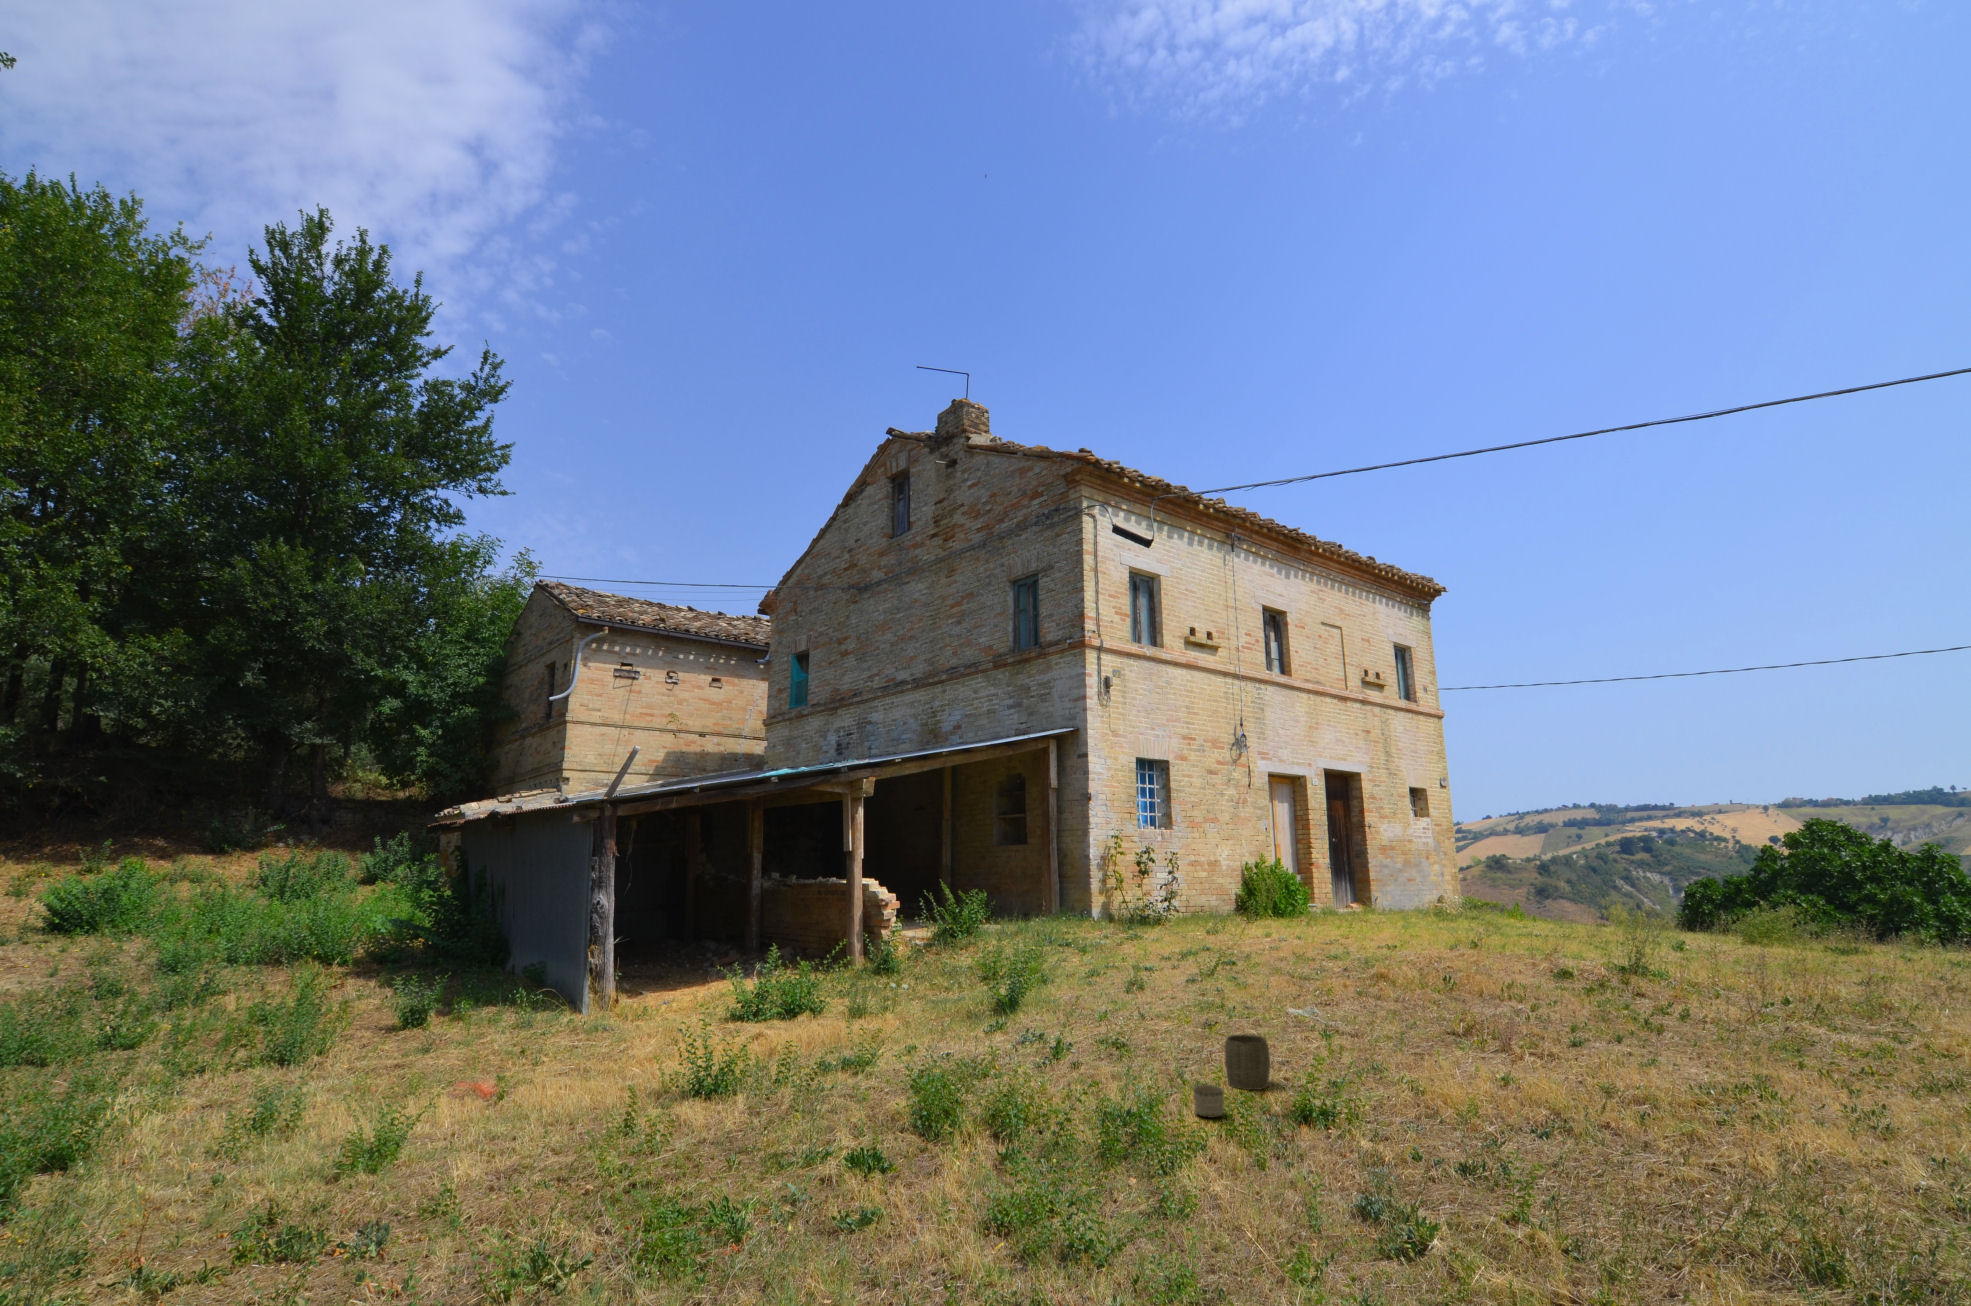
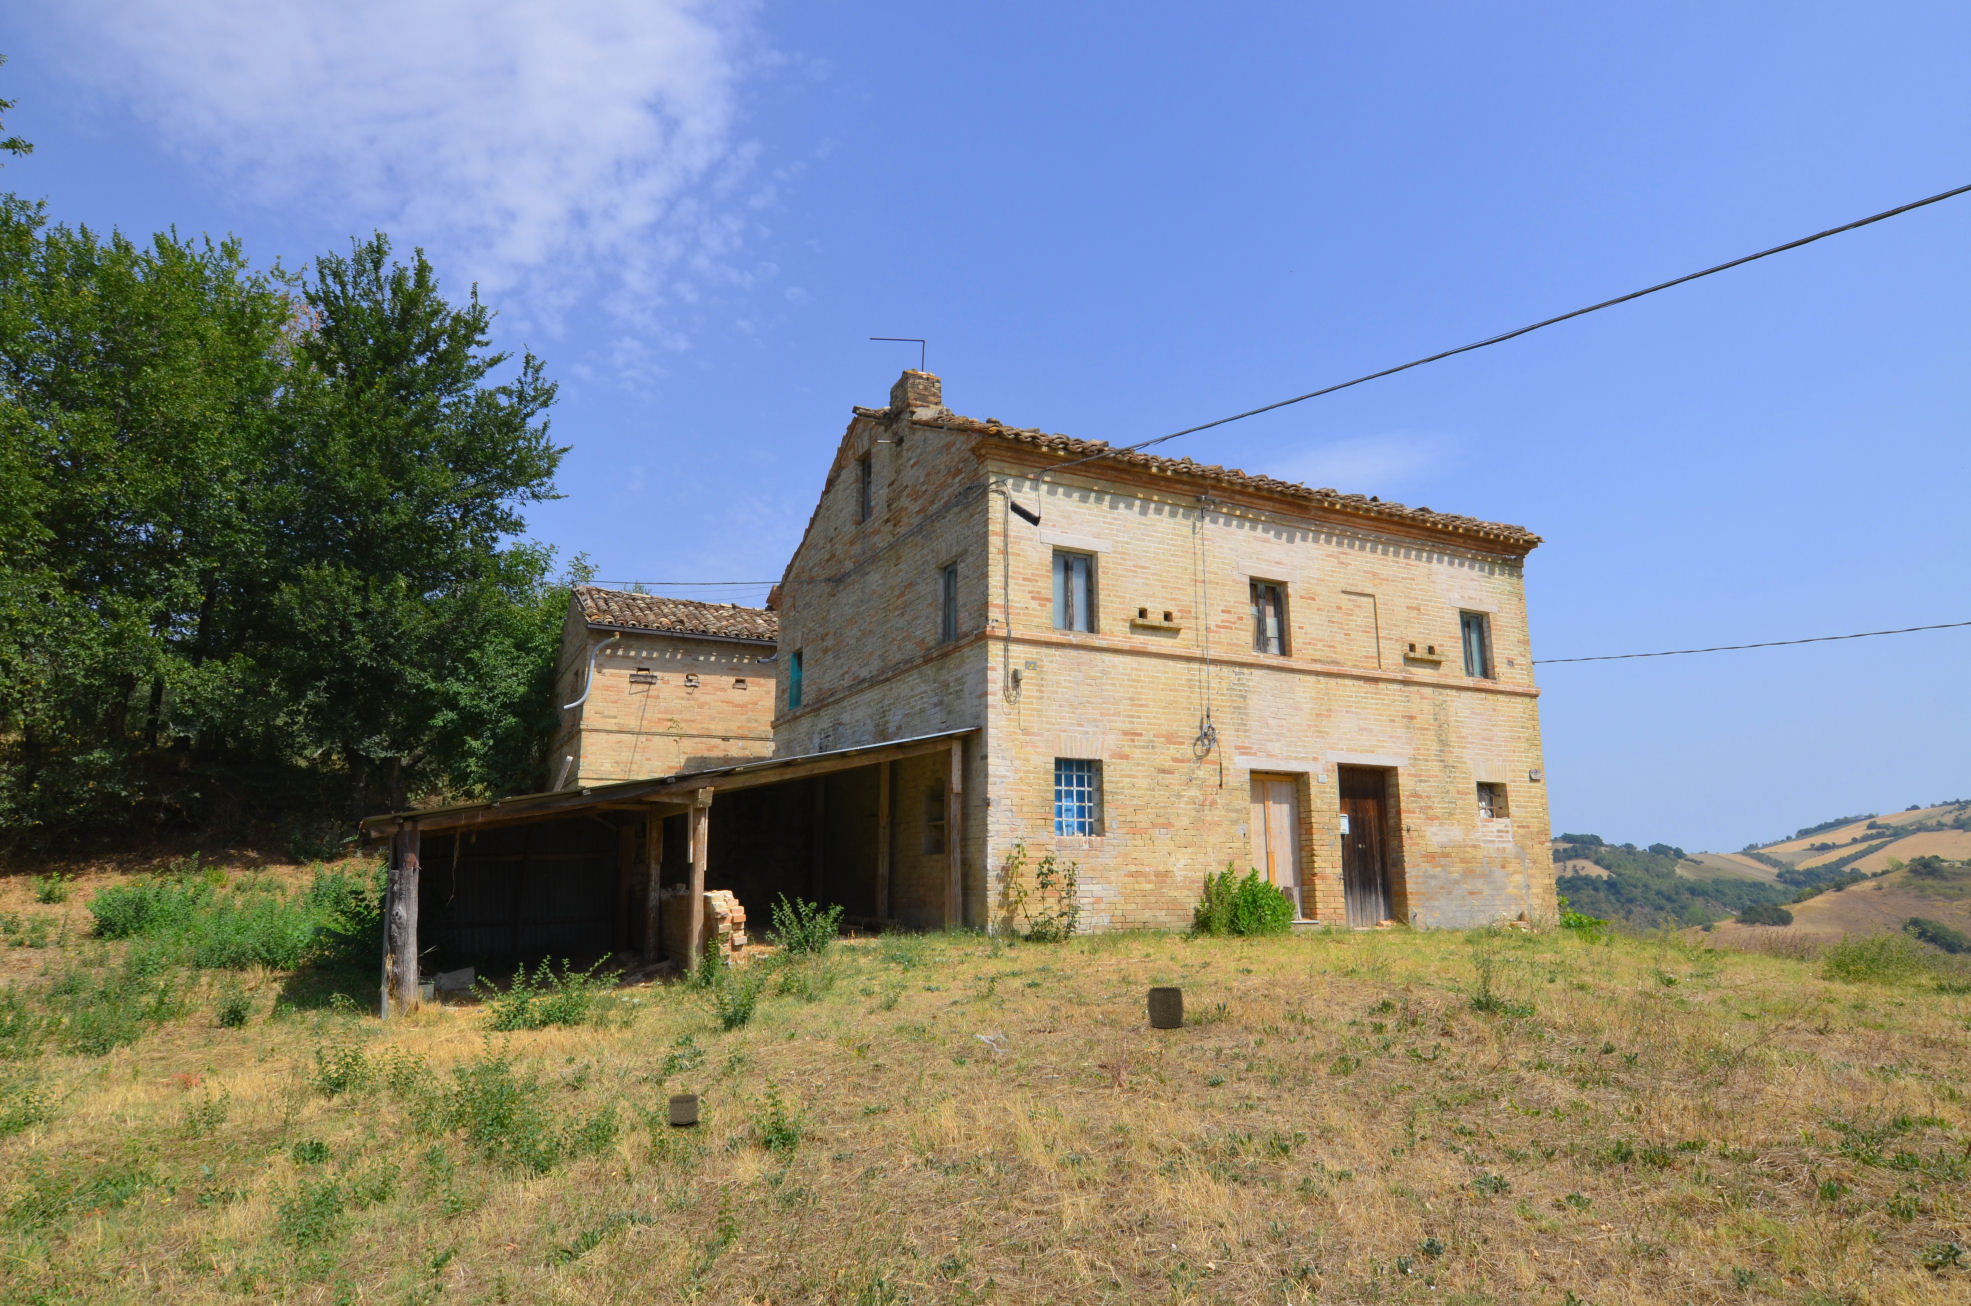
woven basket: present [1224,1034,1270,1090] -> present [1147,987,1184,1028]

